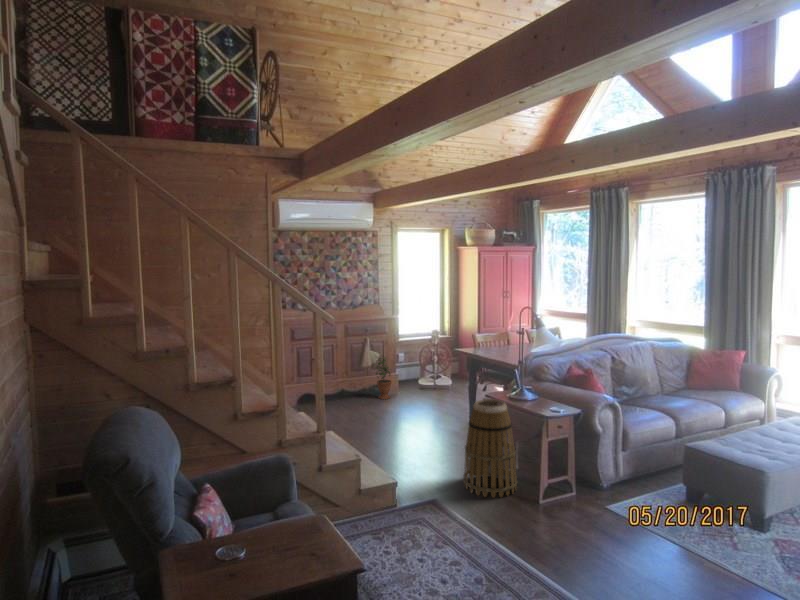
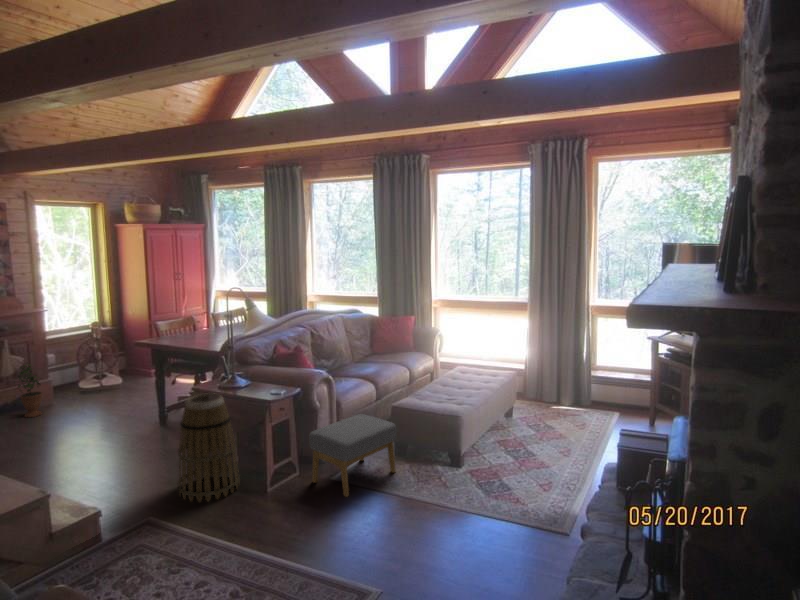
footstool: none [585,449,687,531] -> present [309,414,397,497]

